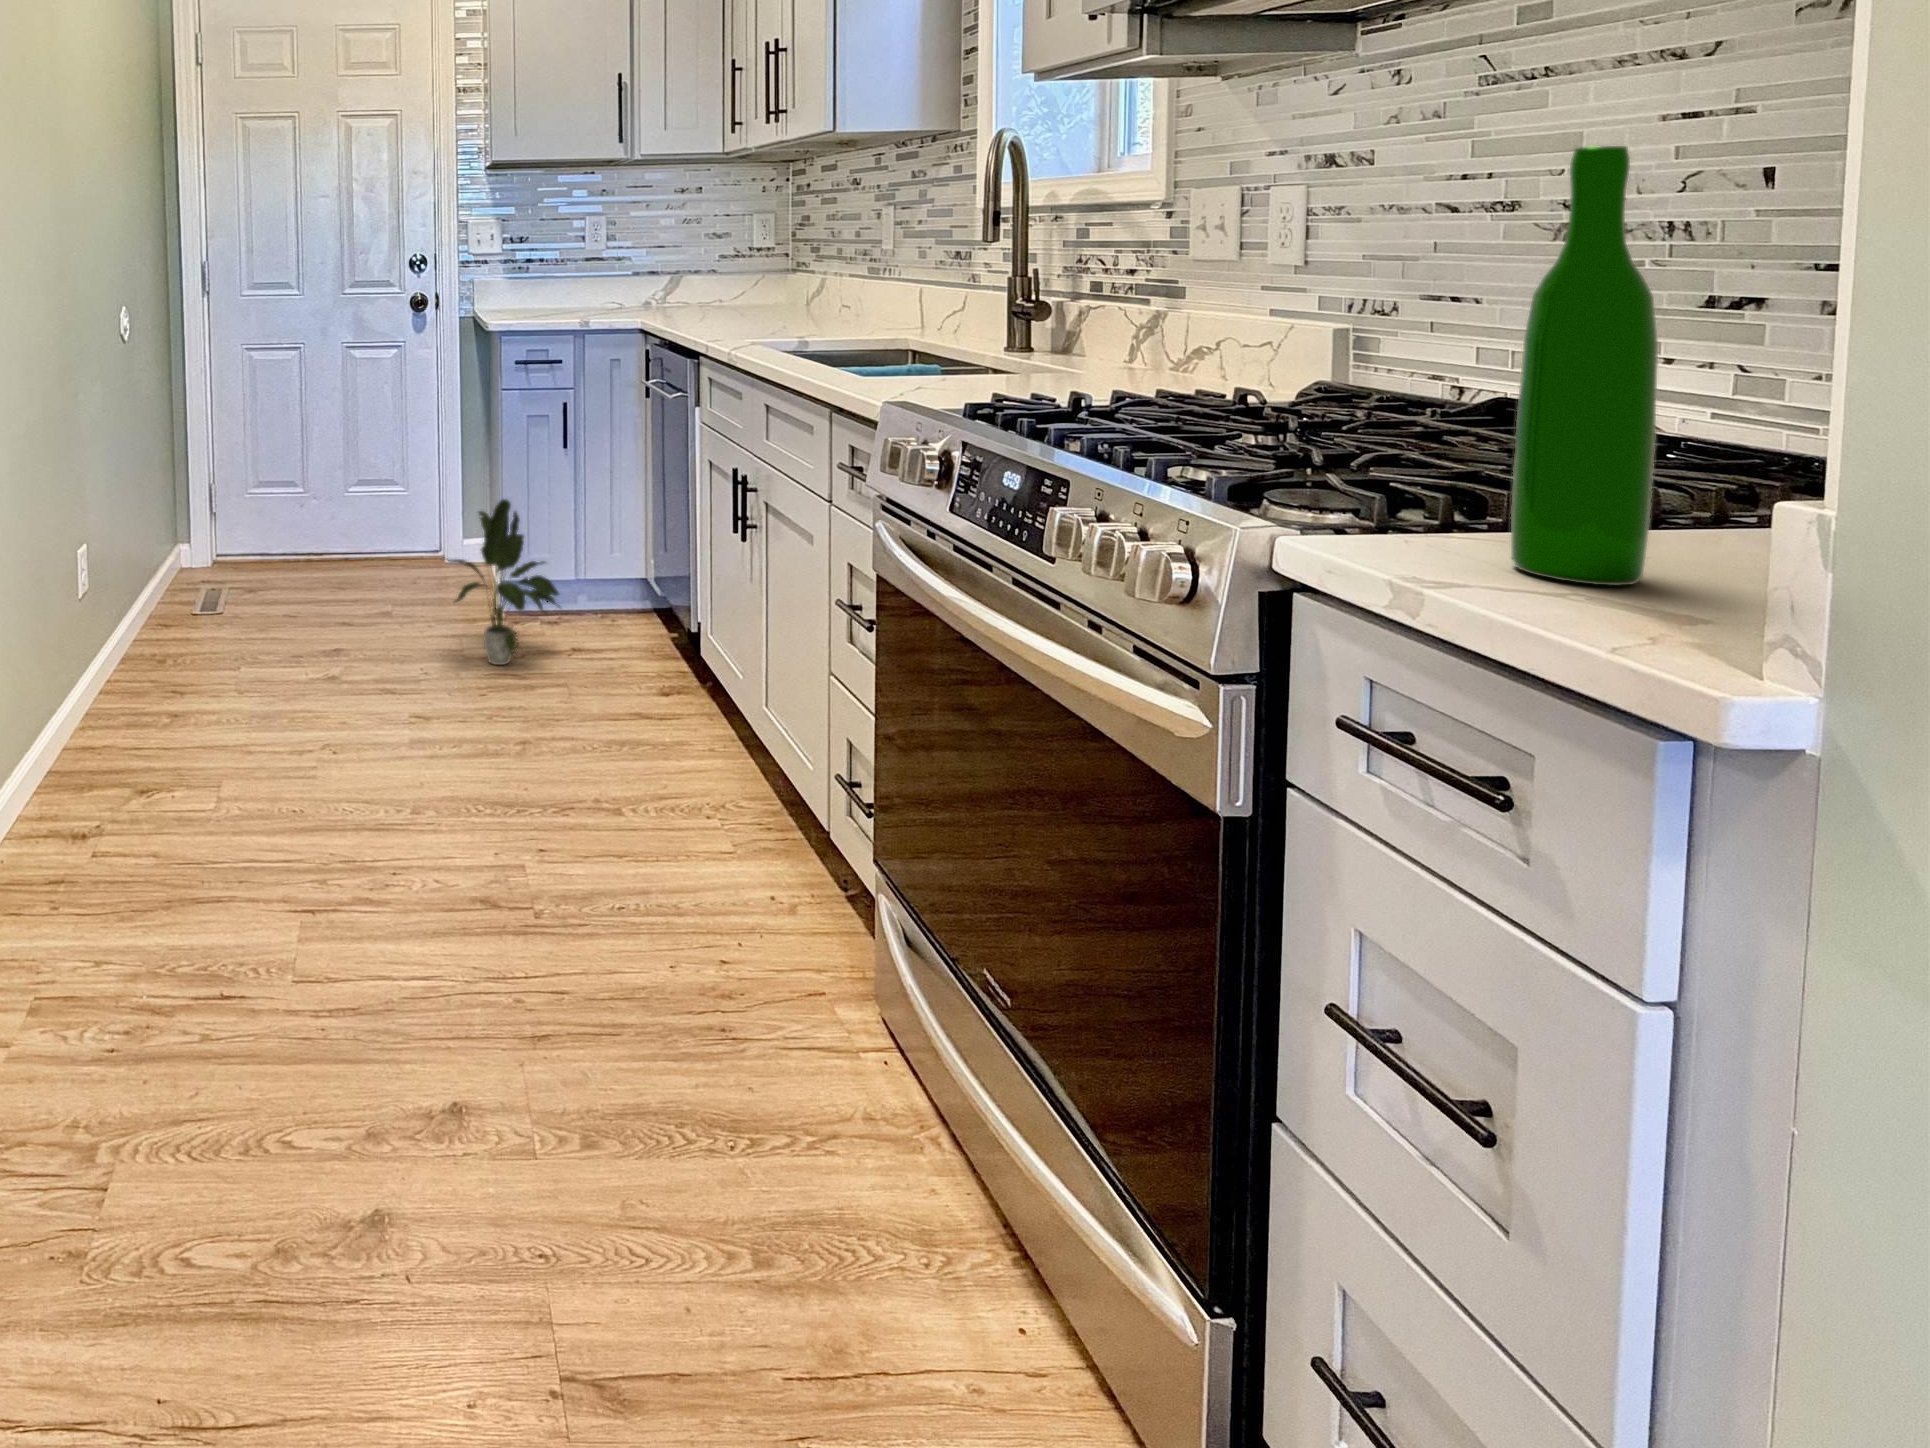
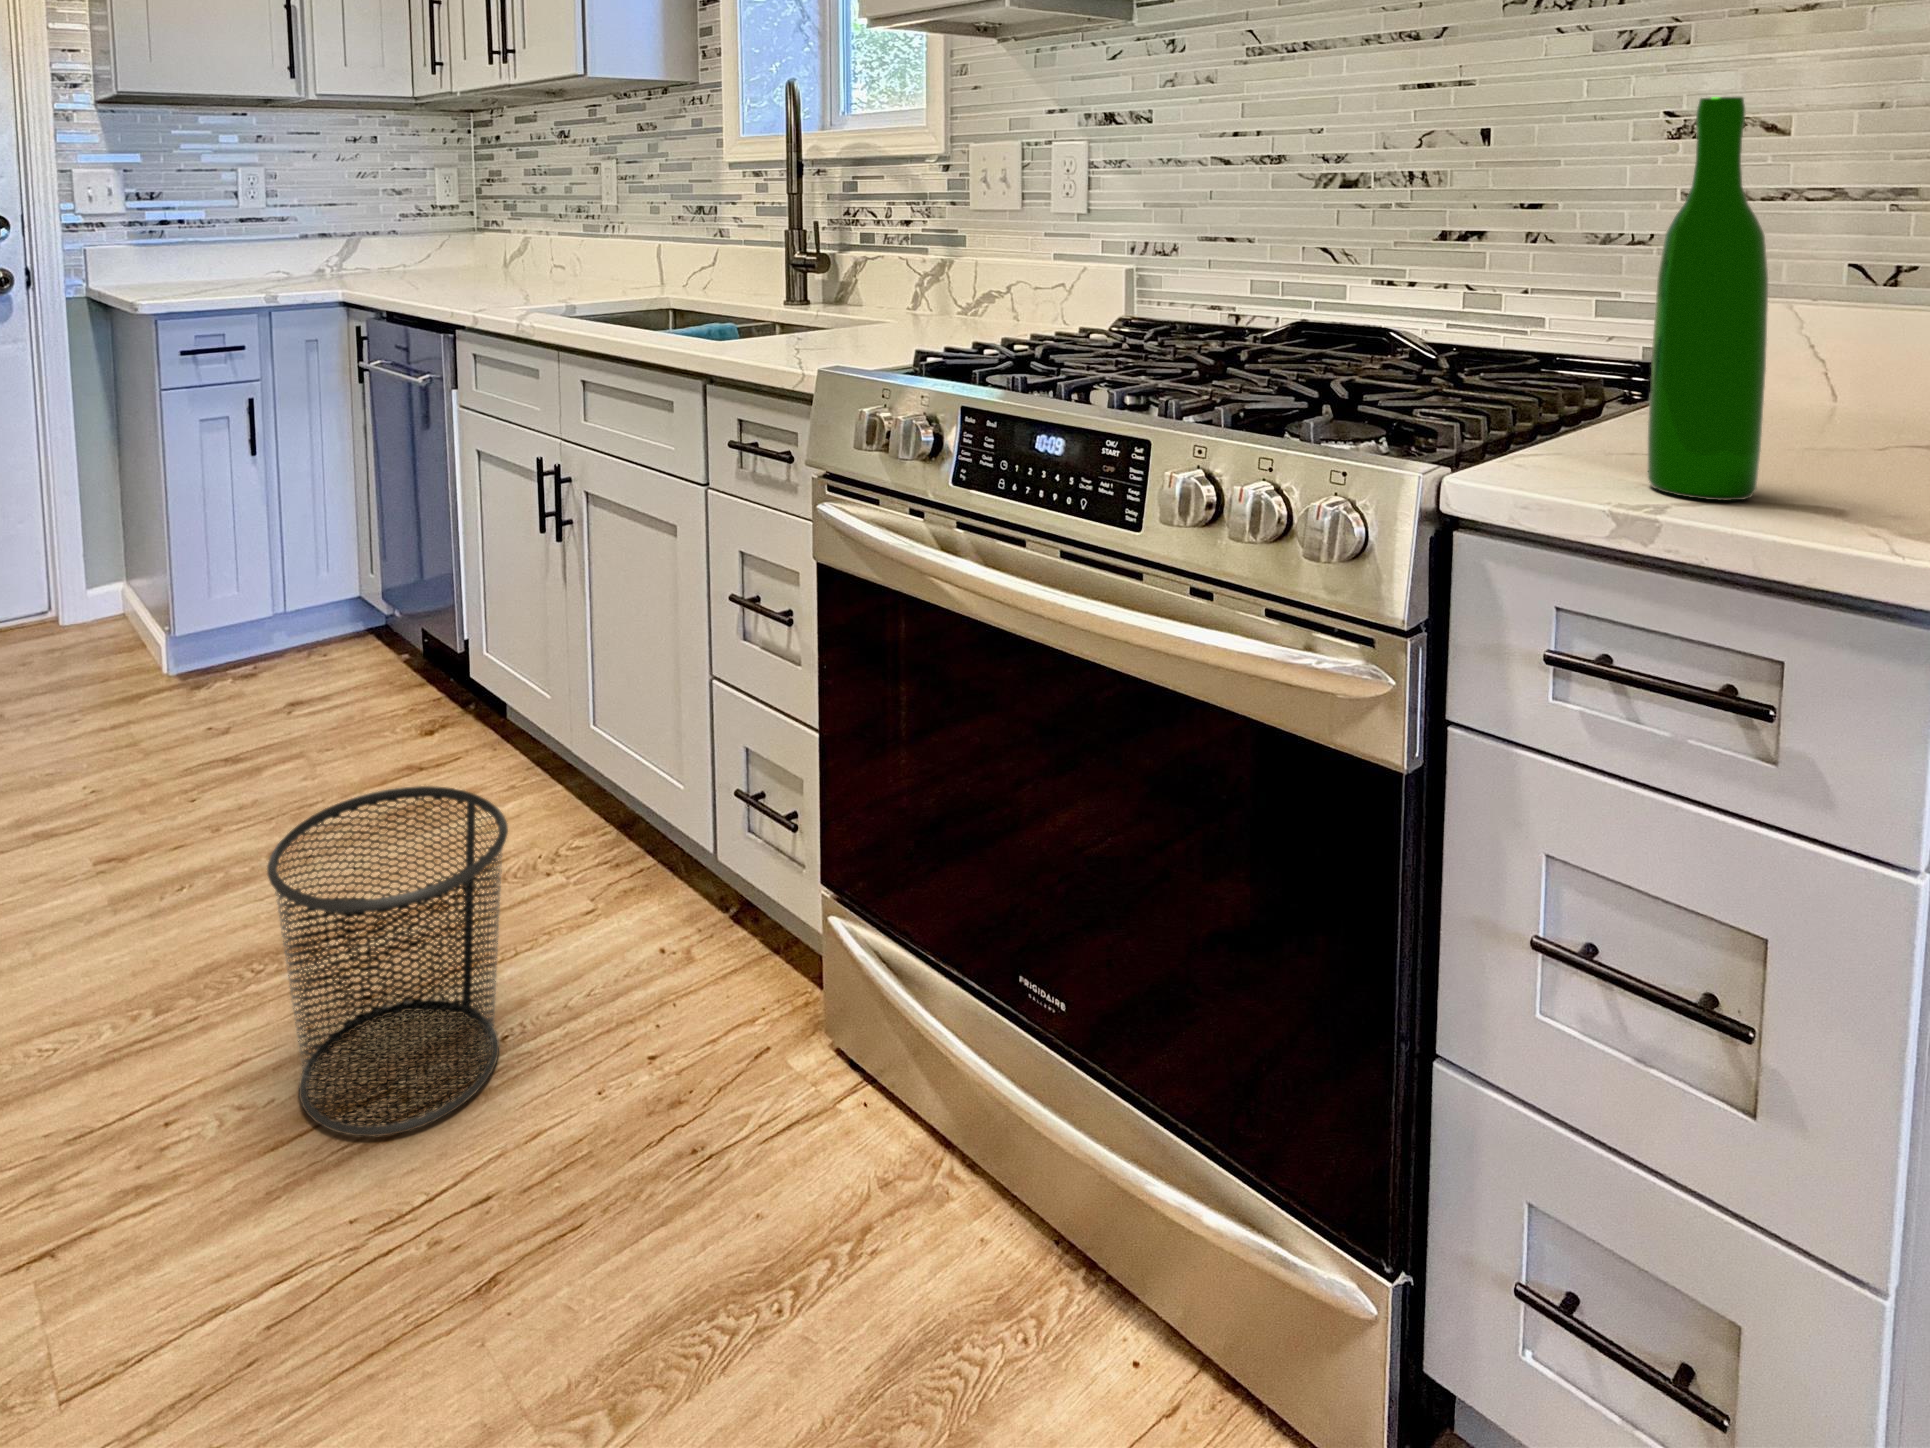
potted plant: present [444,499,559,665] -> none [108,534,280,752]
waste bin: none [457,693,631,939] -> present [267,786,508,1136]

